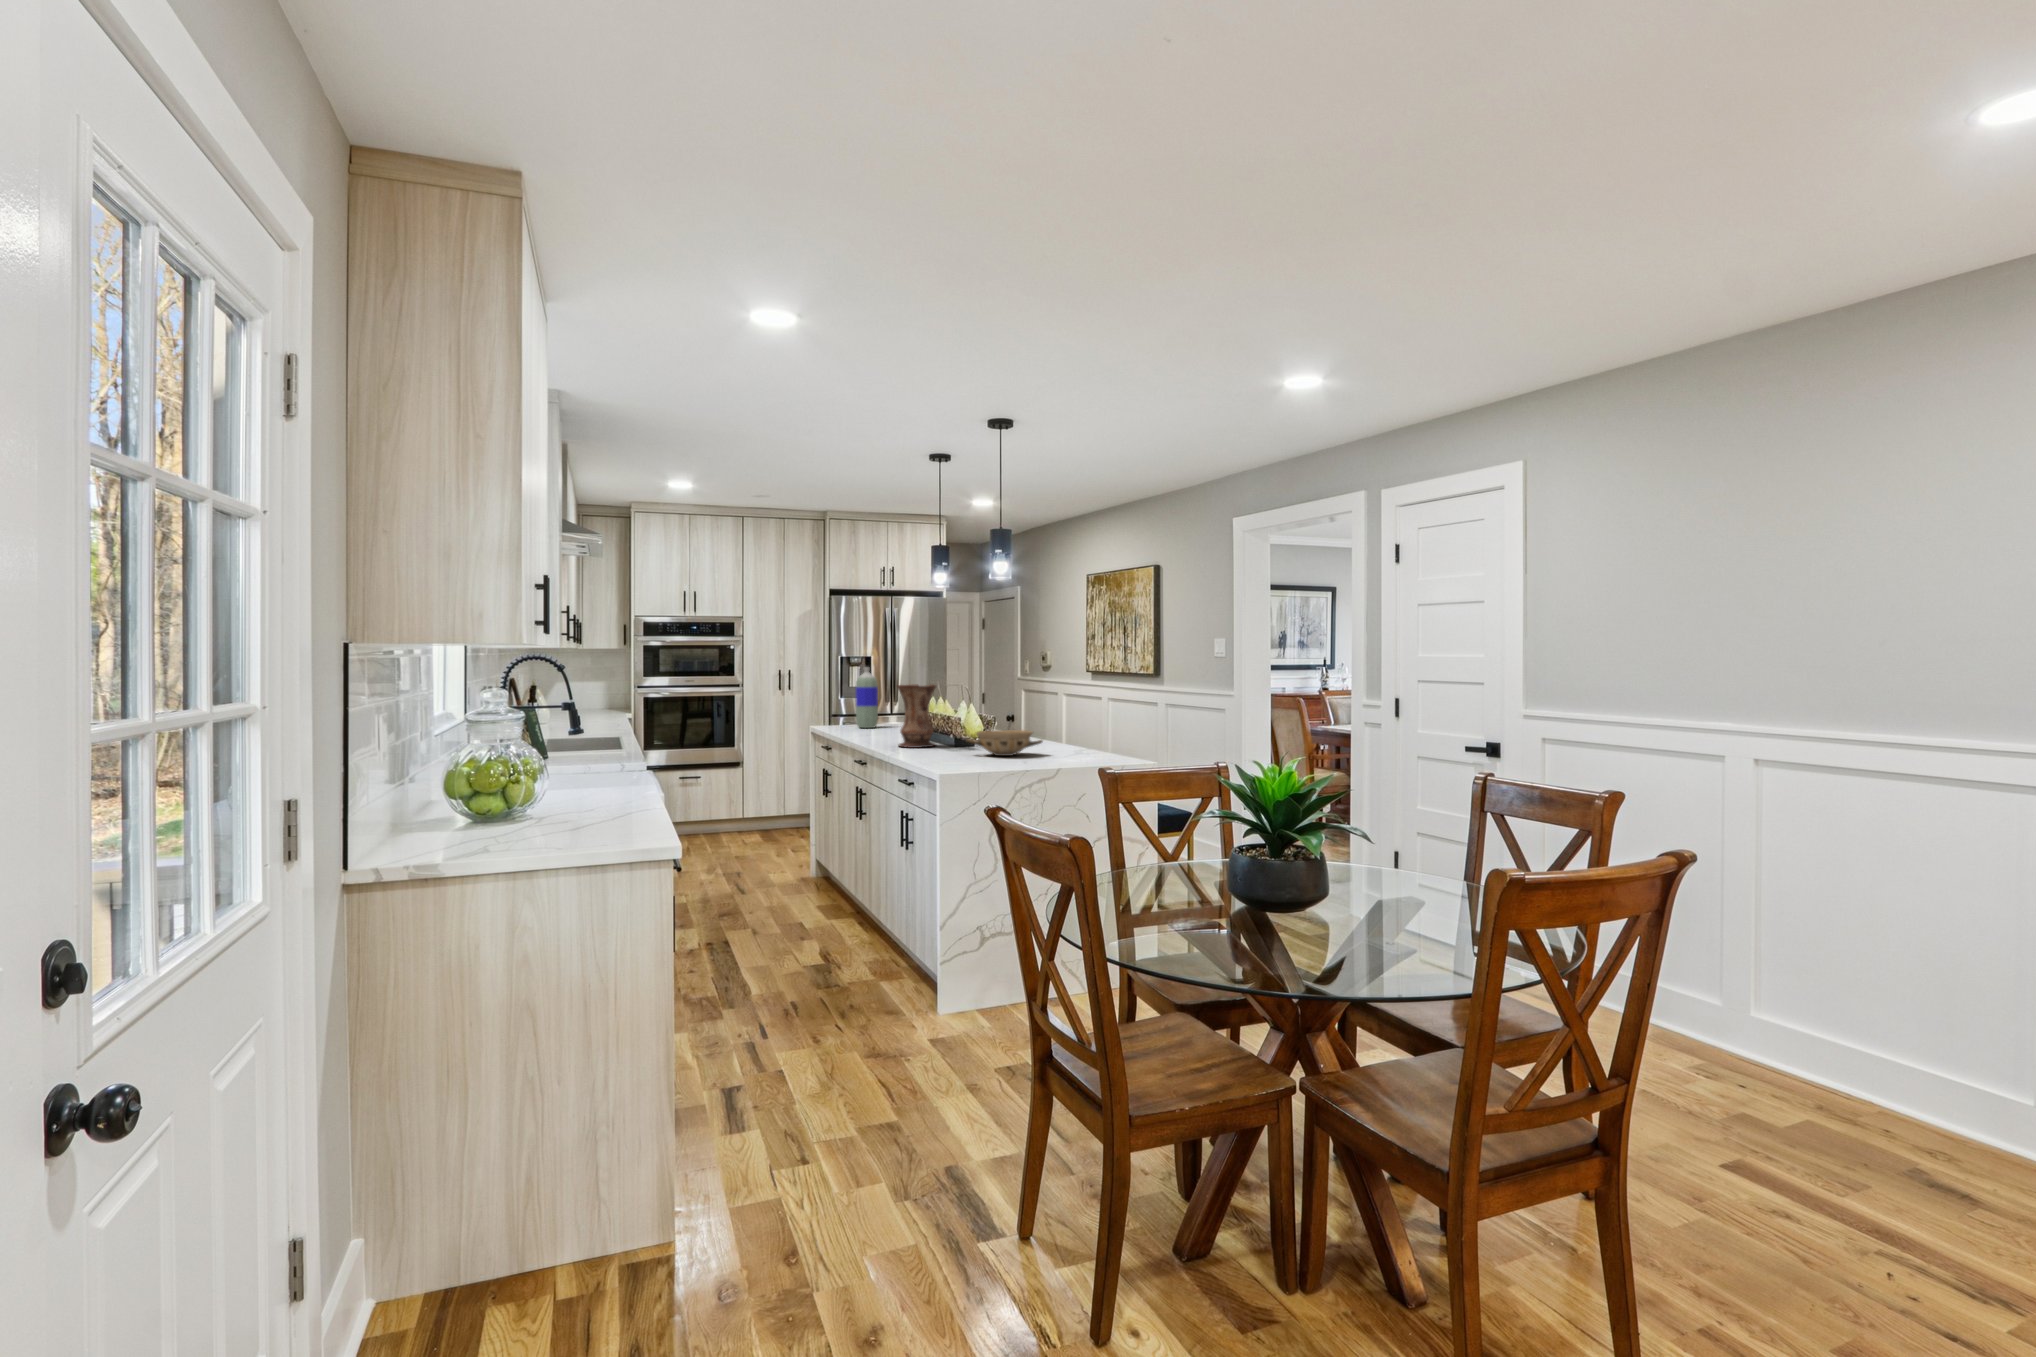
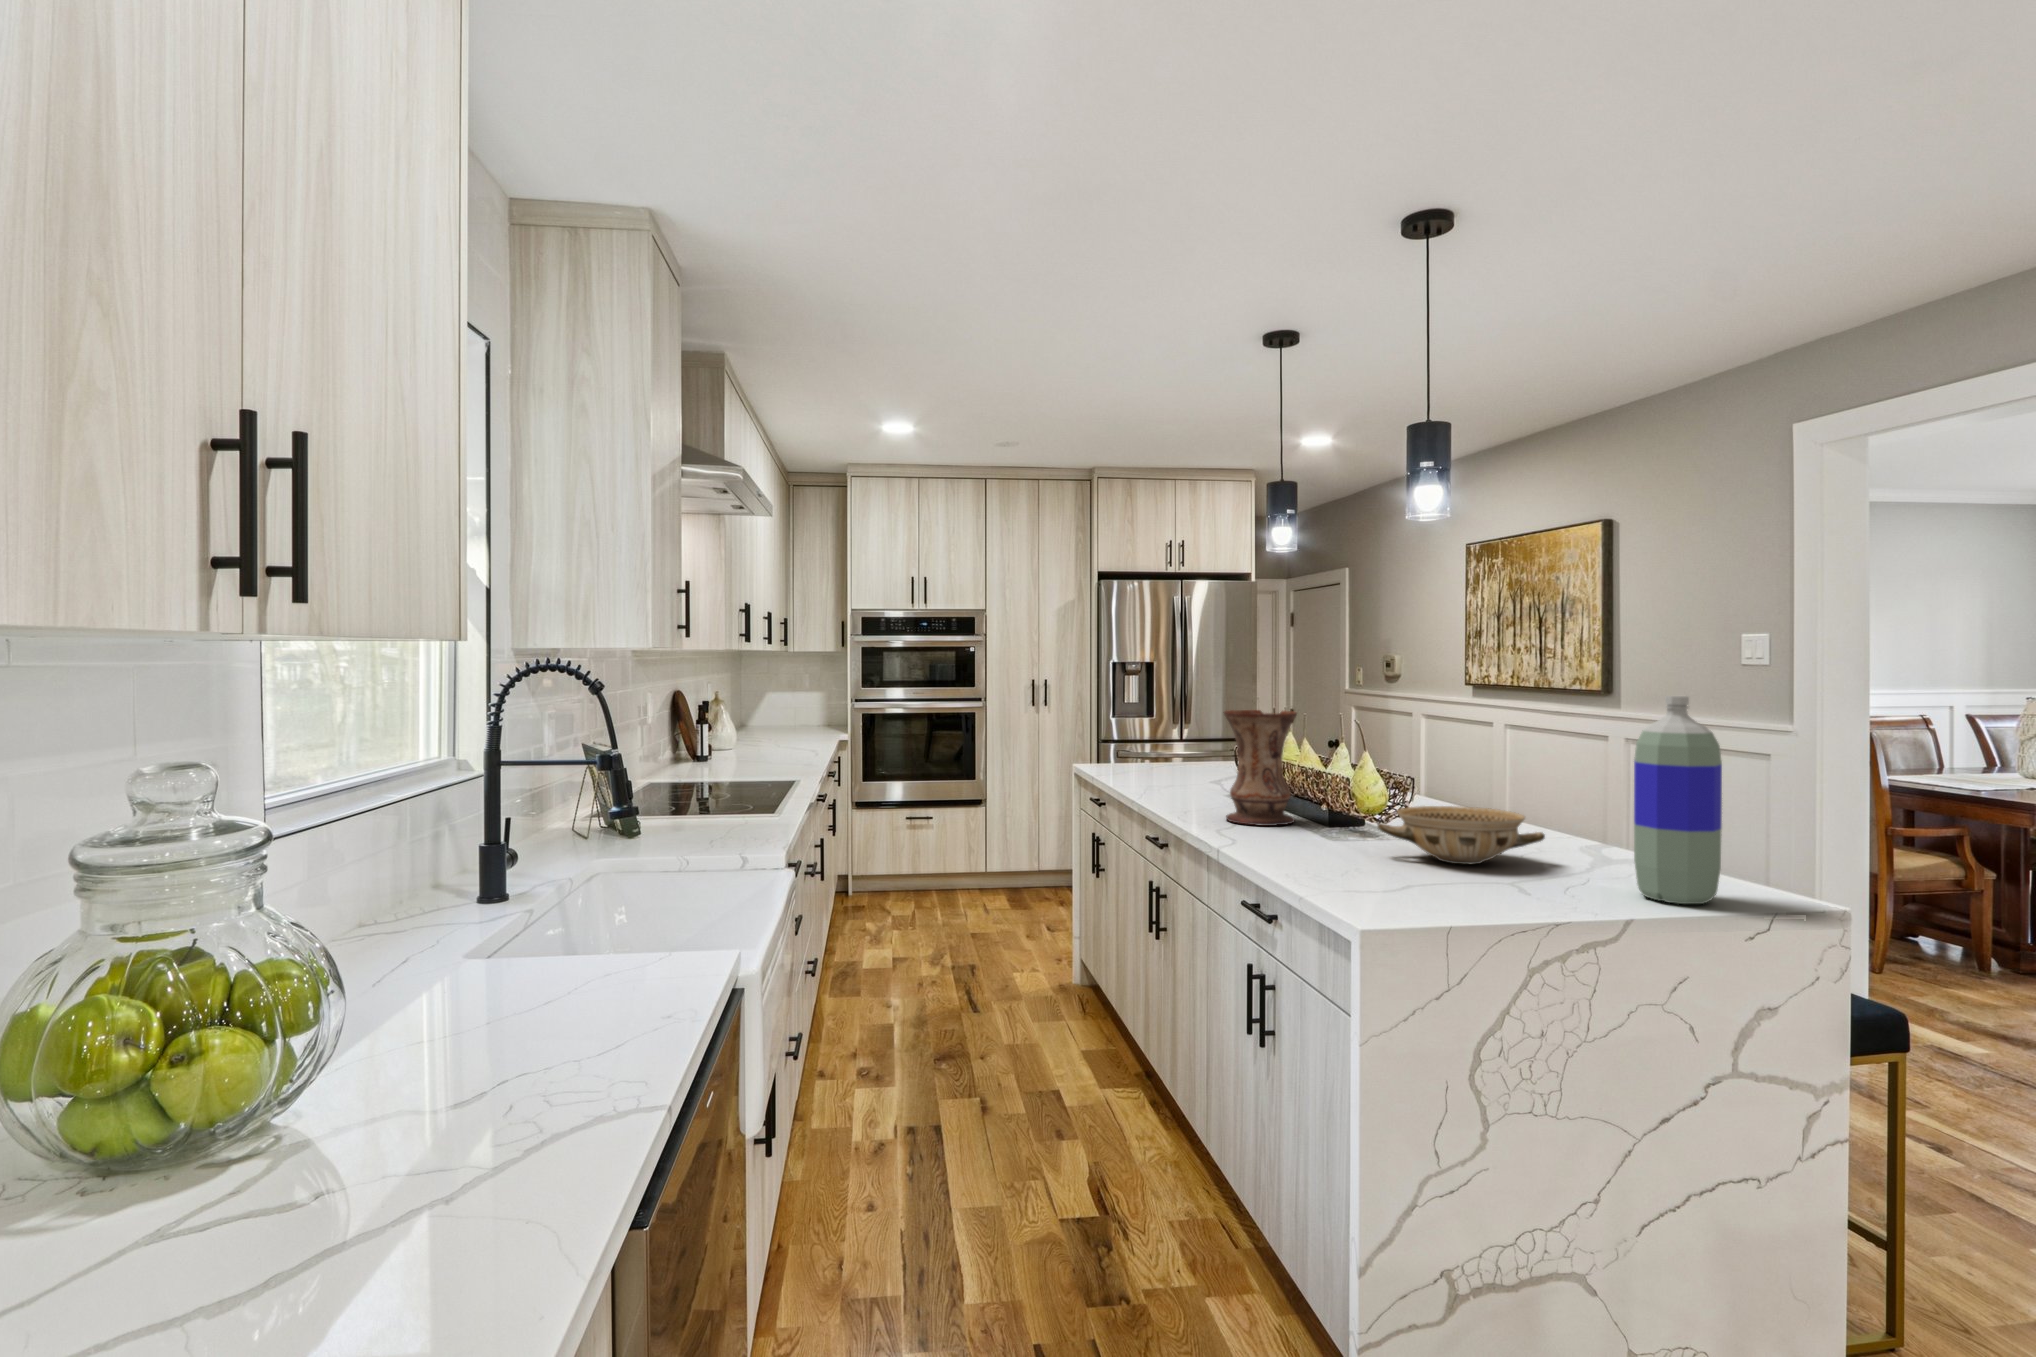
bottle: present [856,667,878,728] -> present [1634,696,1722,904]

